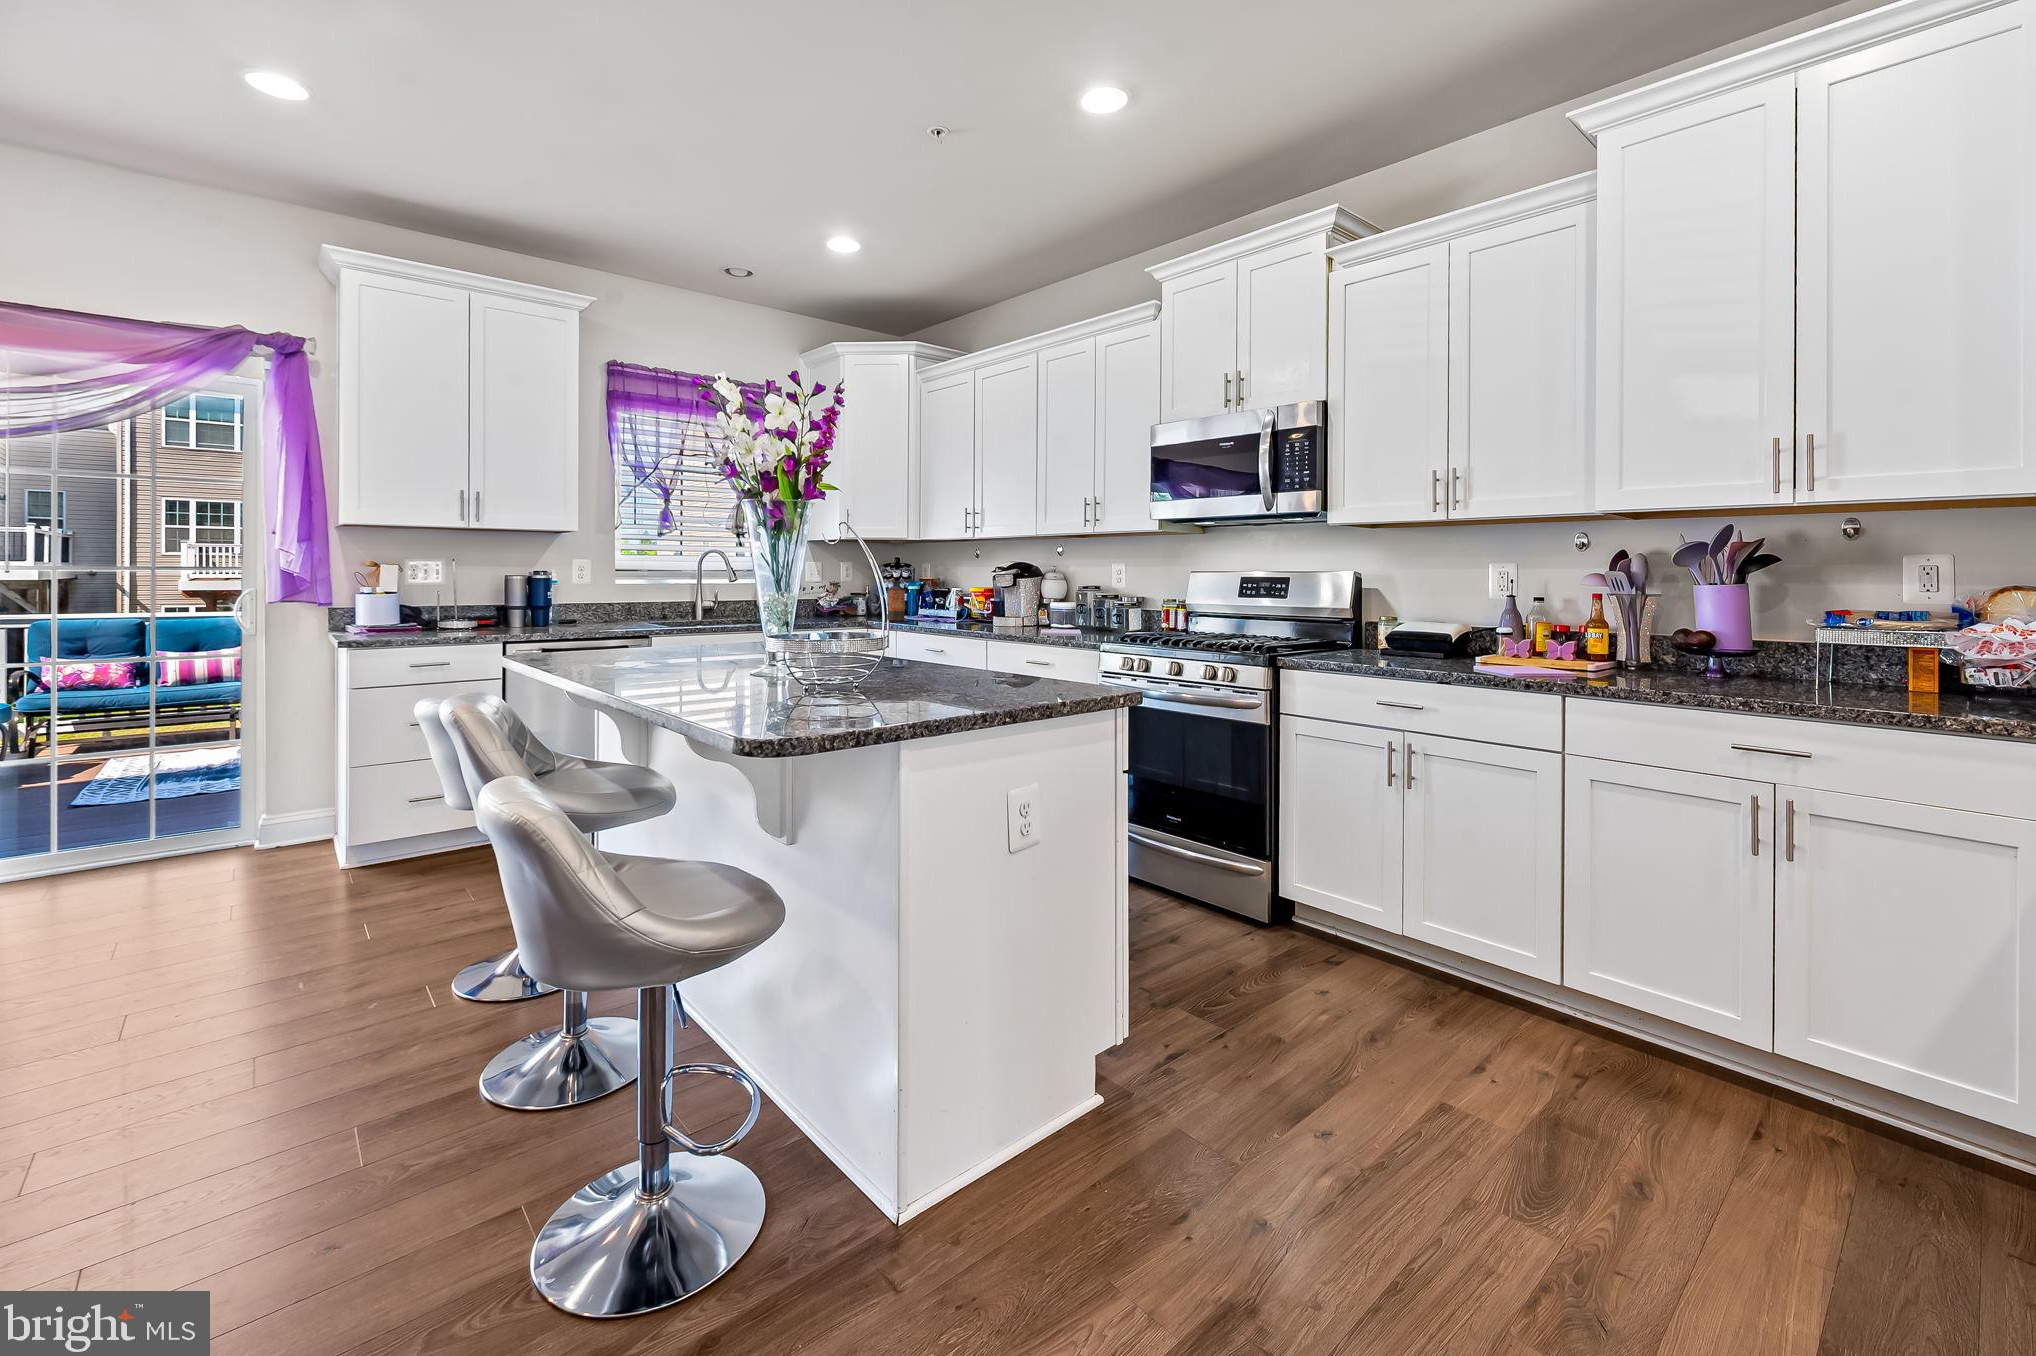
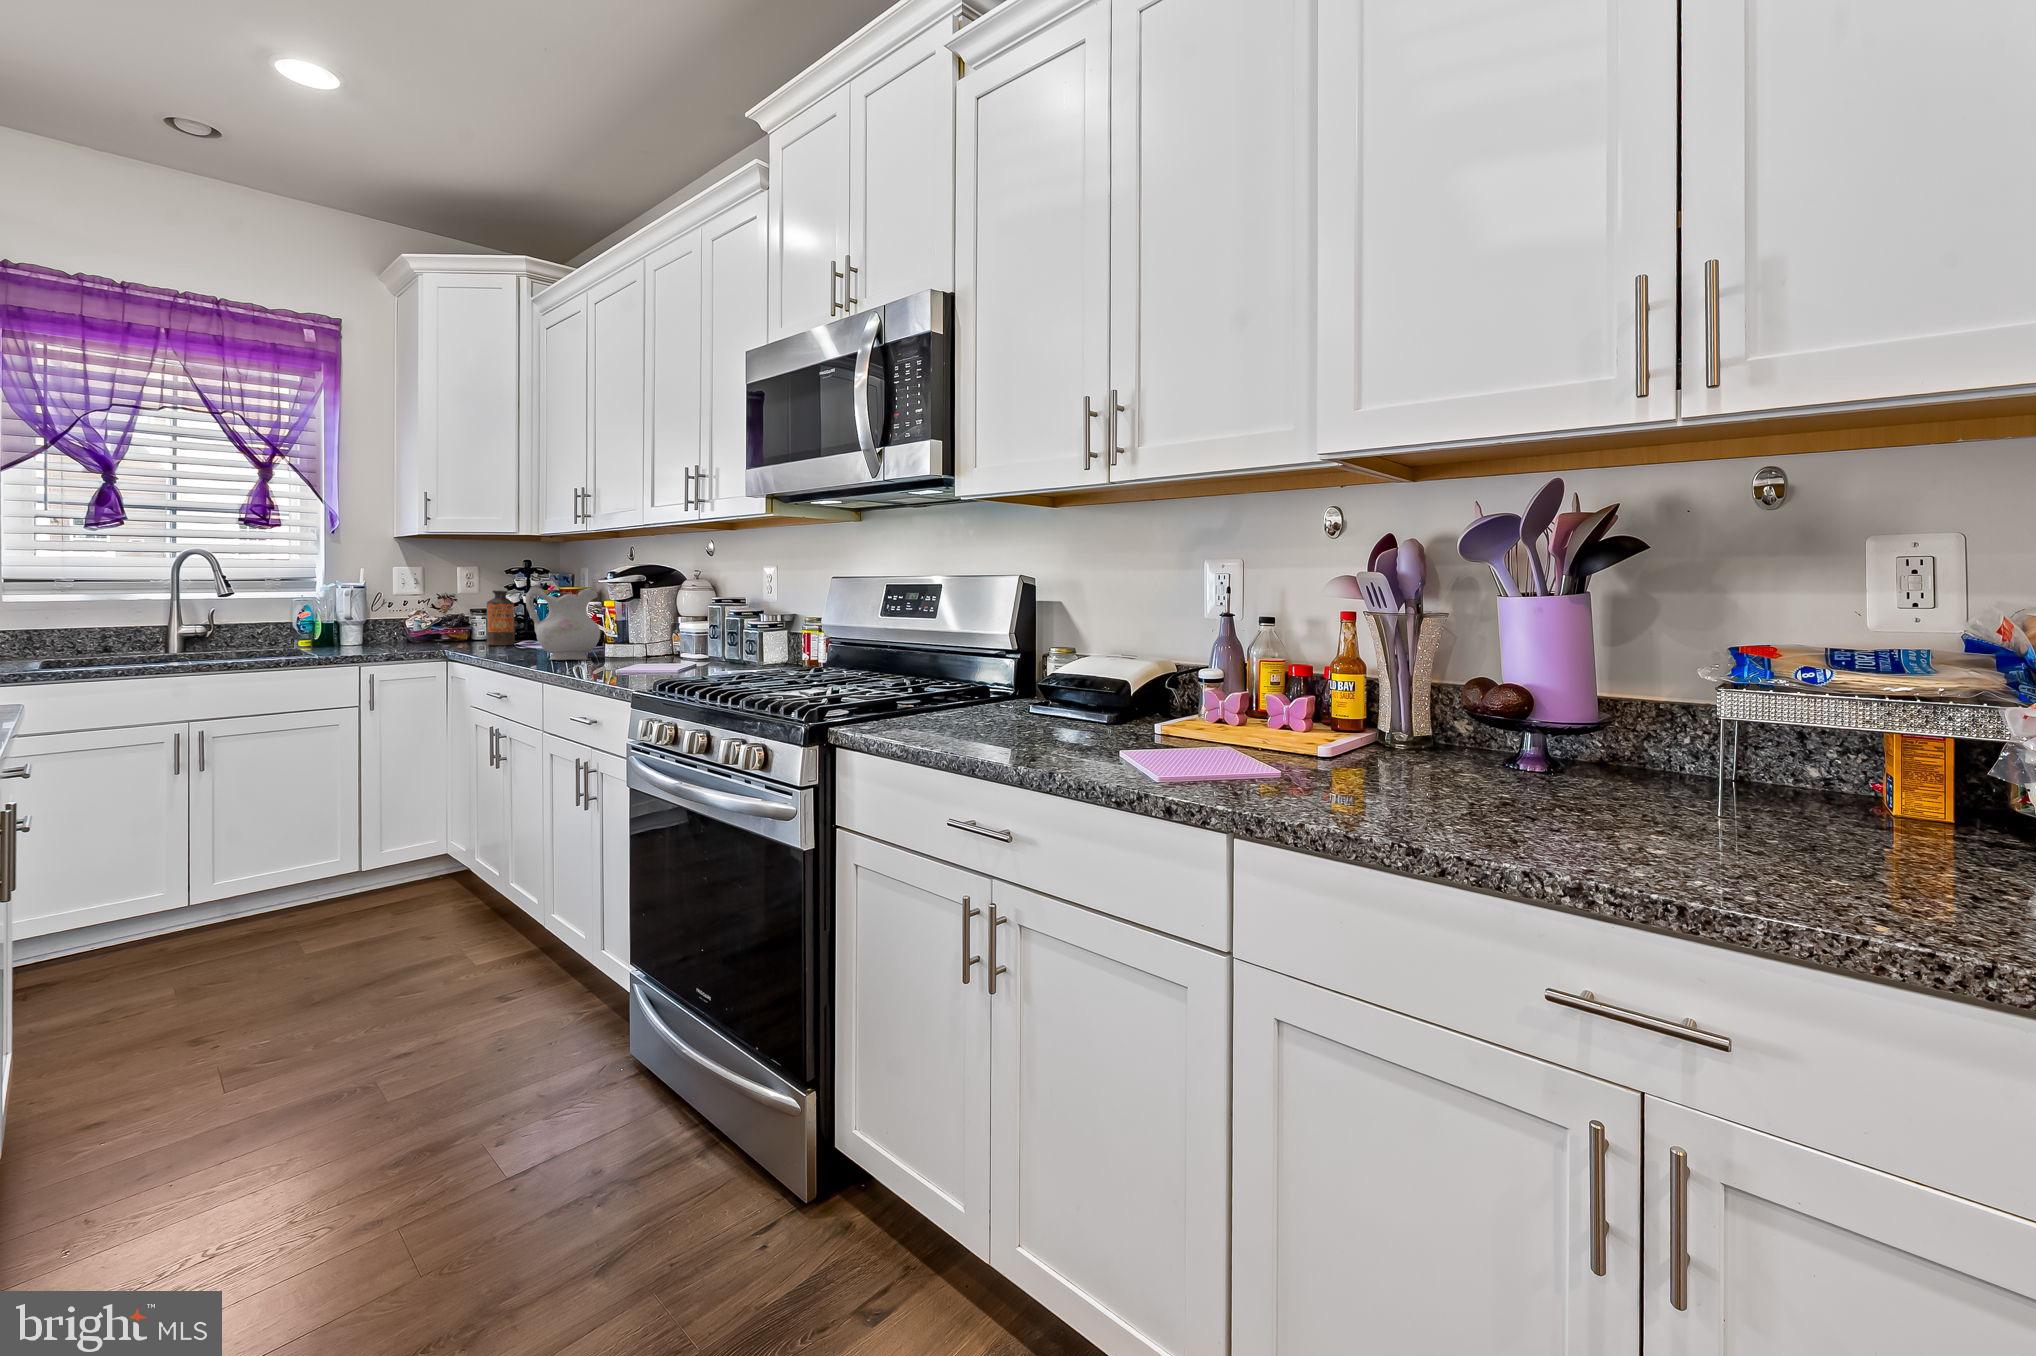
ceramic pitcher: none [961,577,1005,629] -> present [526,585,600,660]

